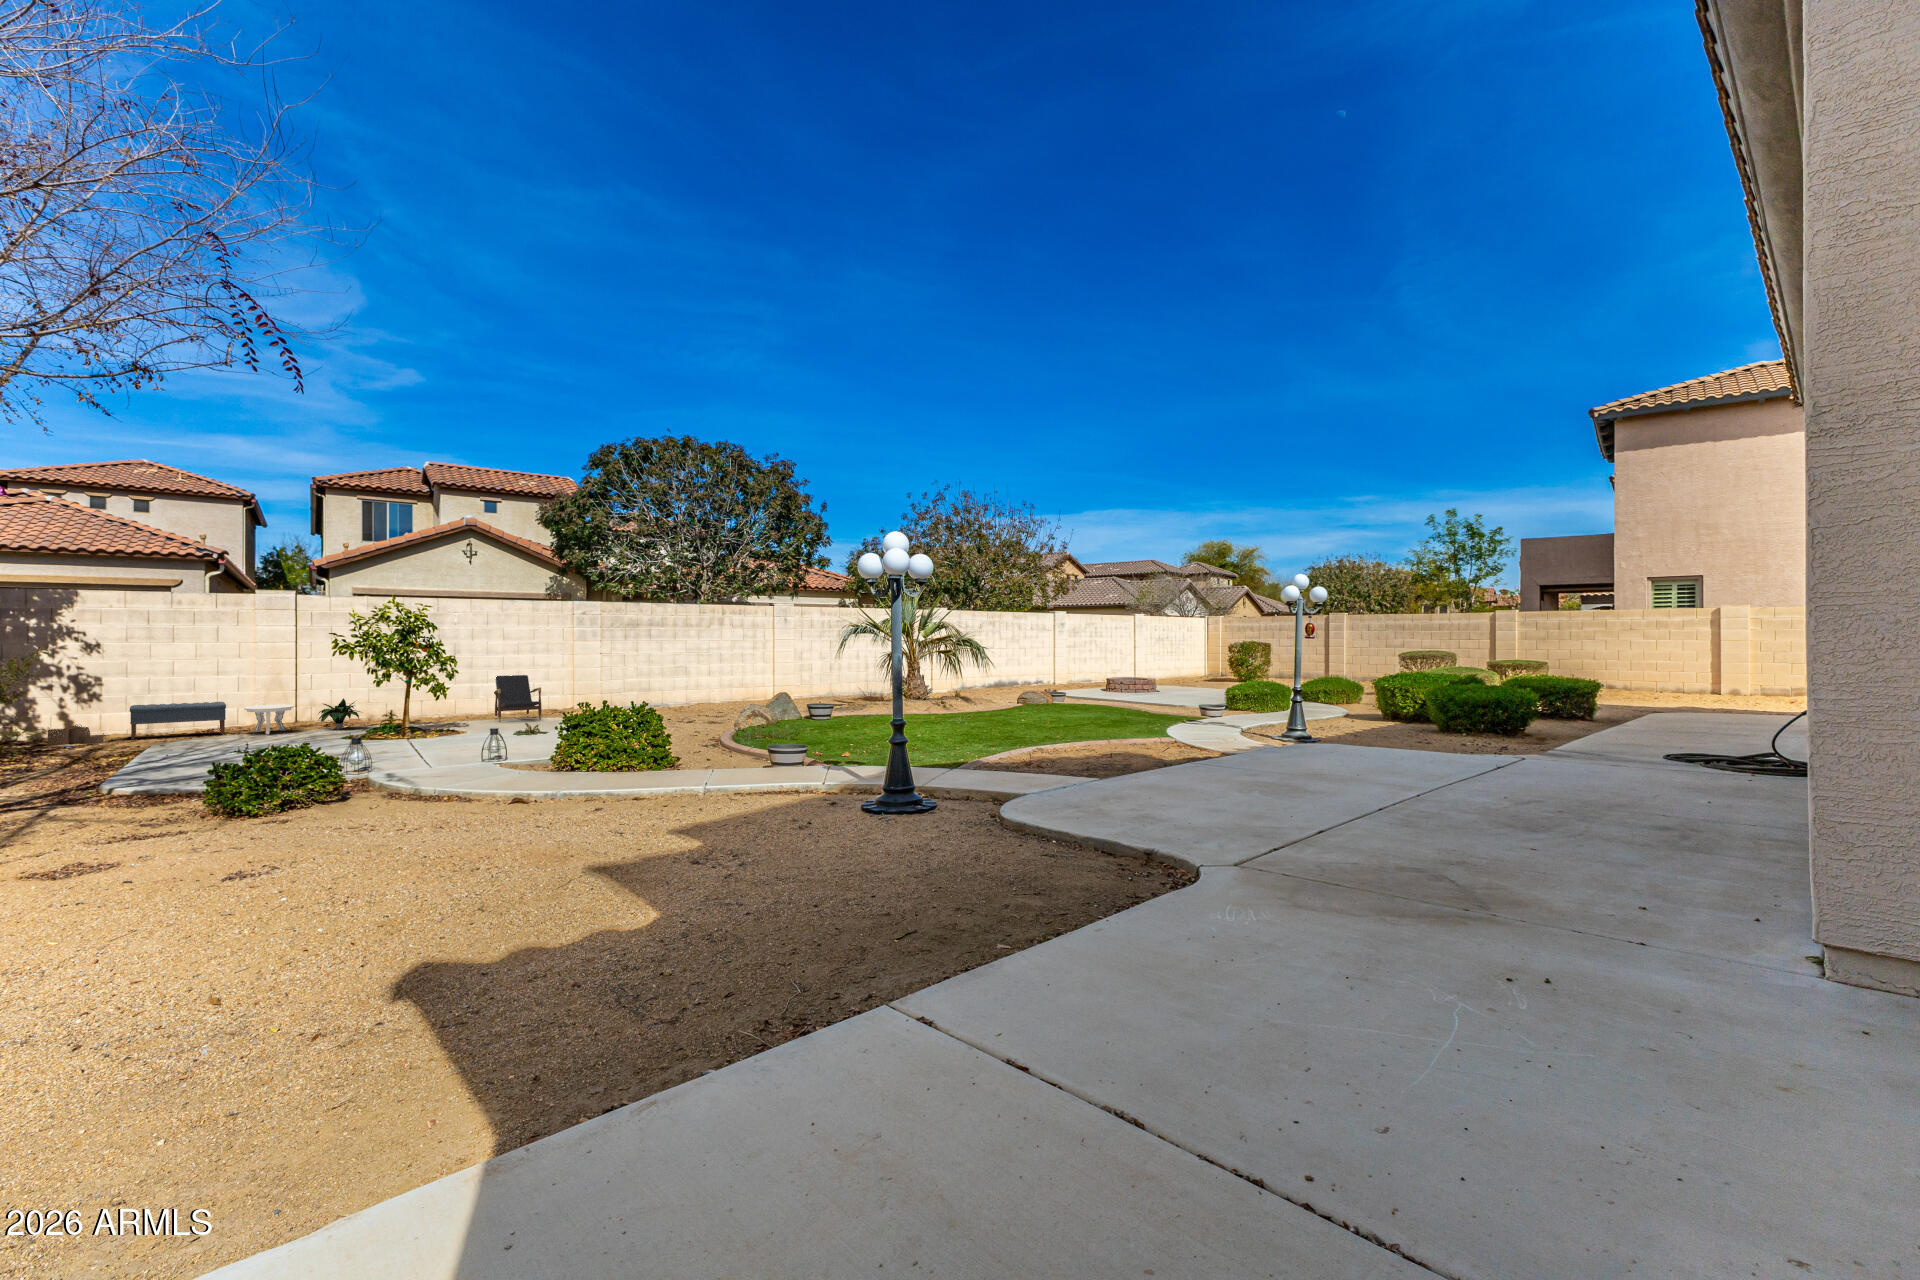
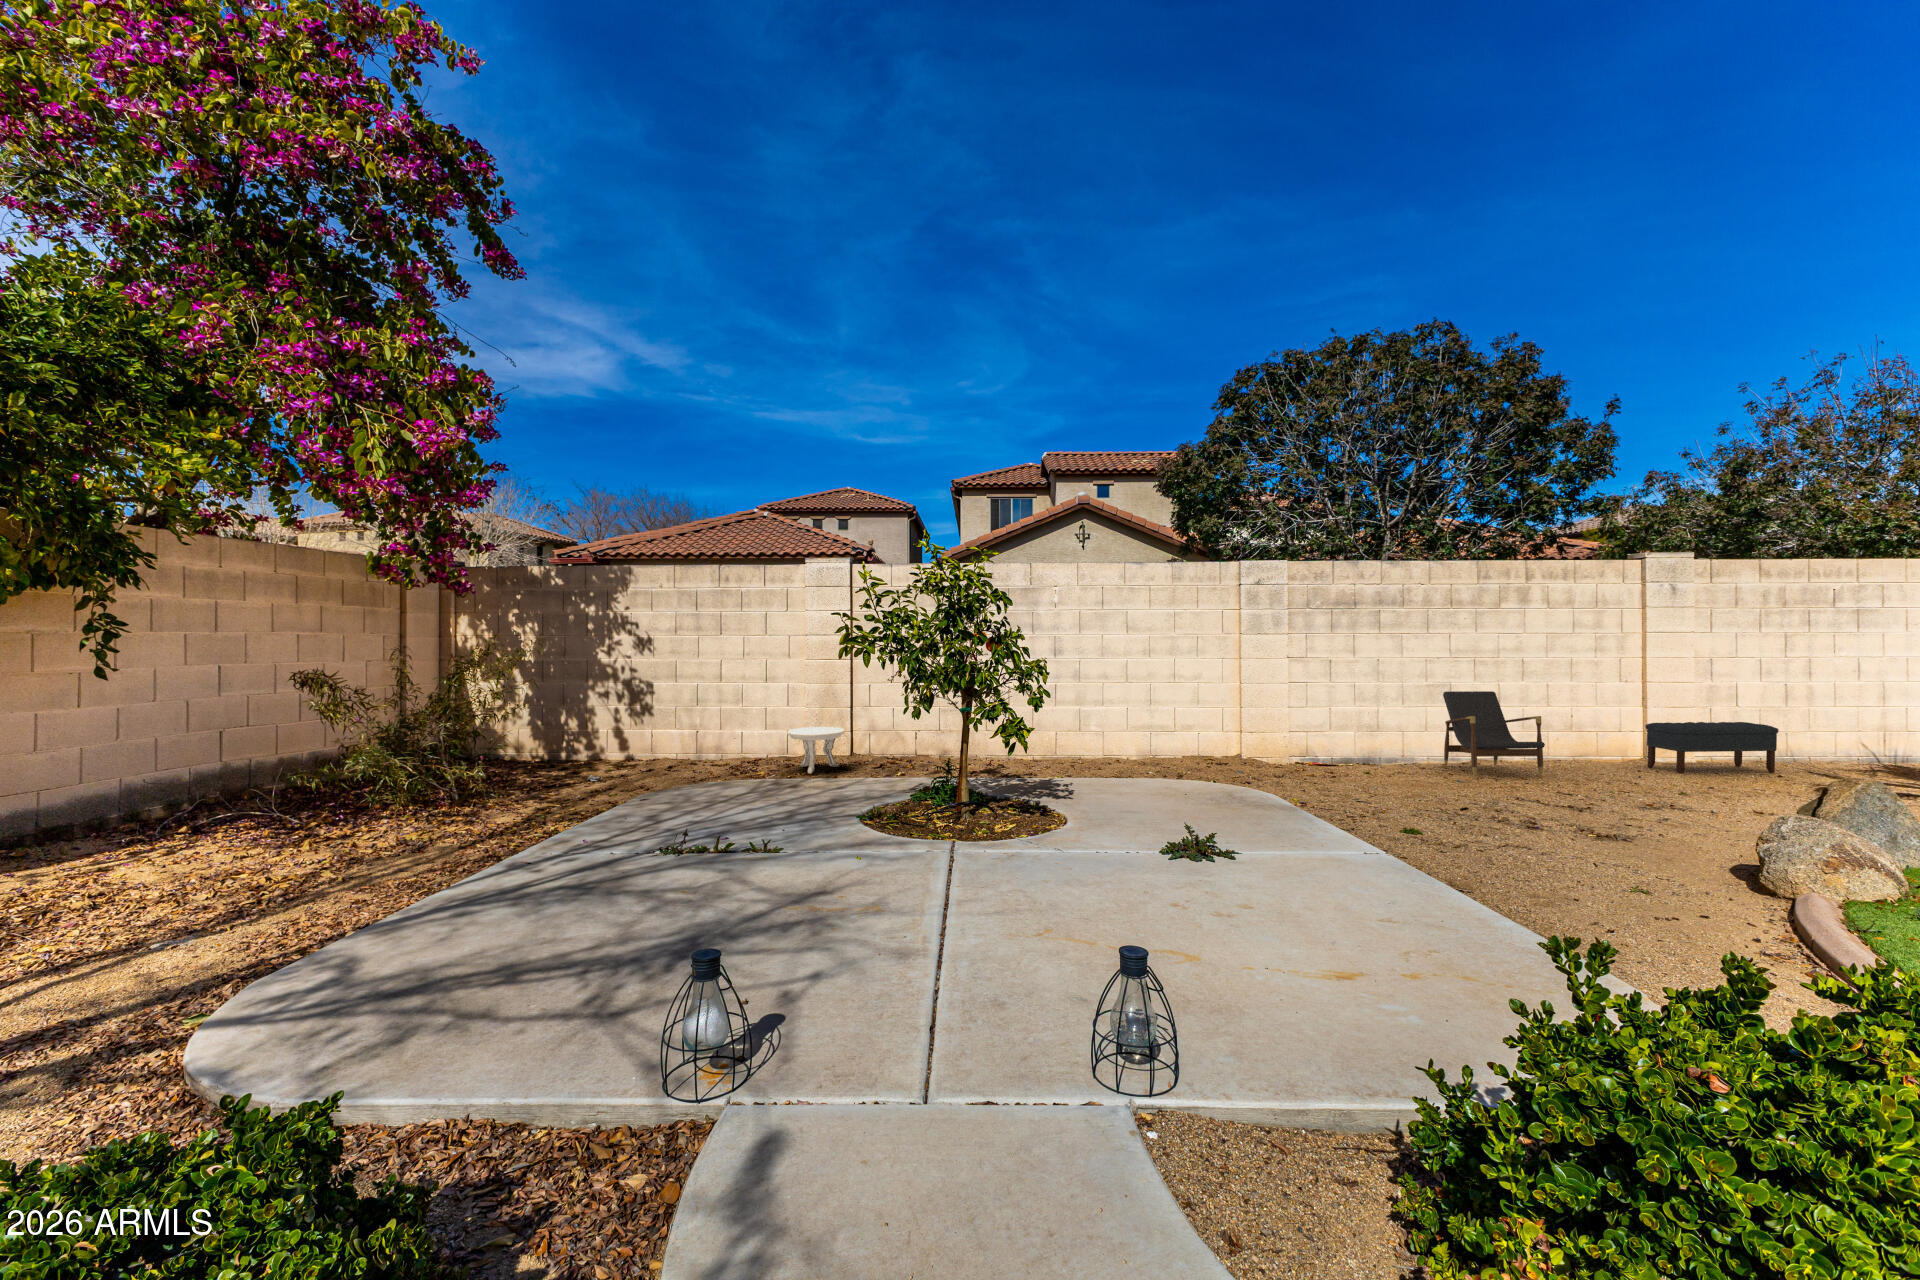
lounge chair: present [494,675,542,723] -> present [1443,691,1545,776]
potted plant: present [319,698,360,729] -> none [871,721,931,770]
bench: present [130,702,226,740] -> present [1645,722,1779,774]
woven basket: present [48,725,104,745] -> none [589,744,641,774]

